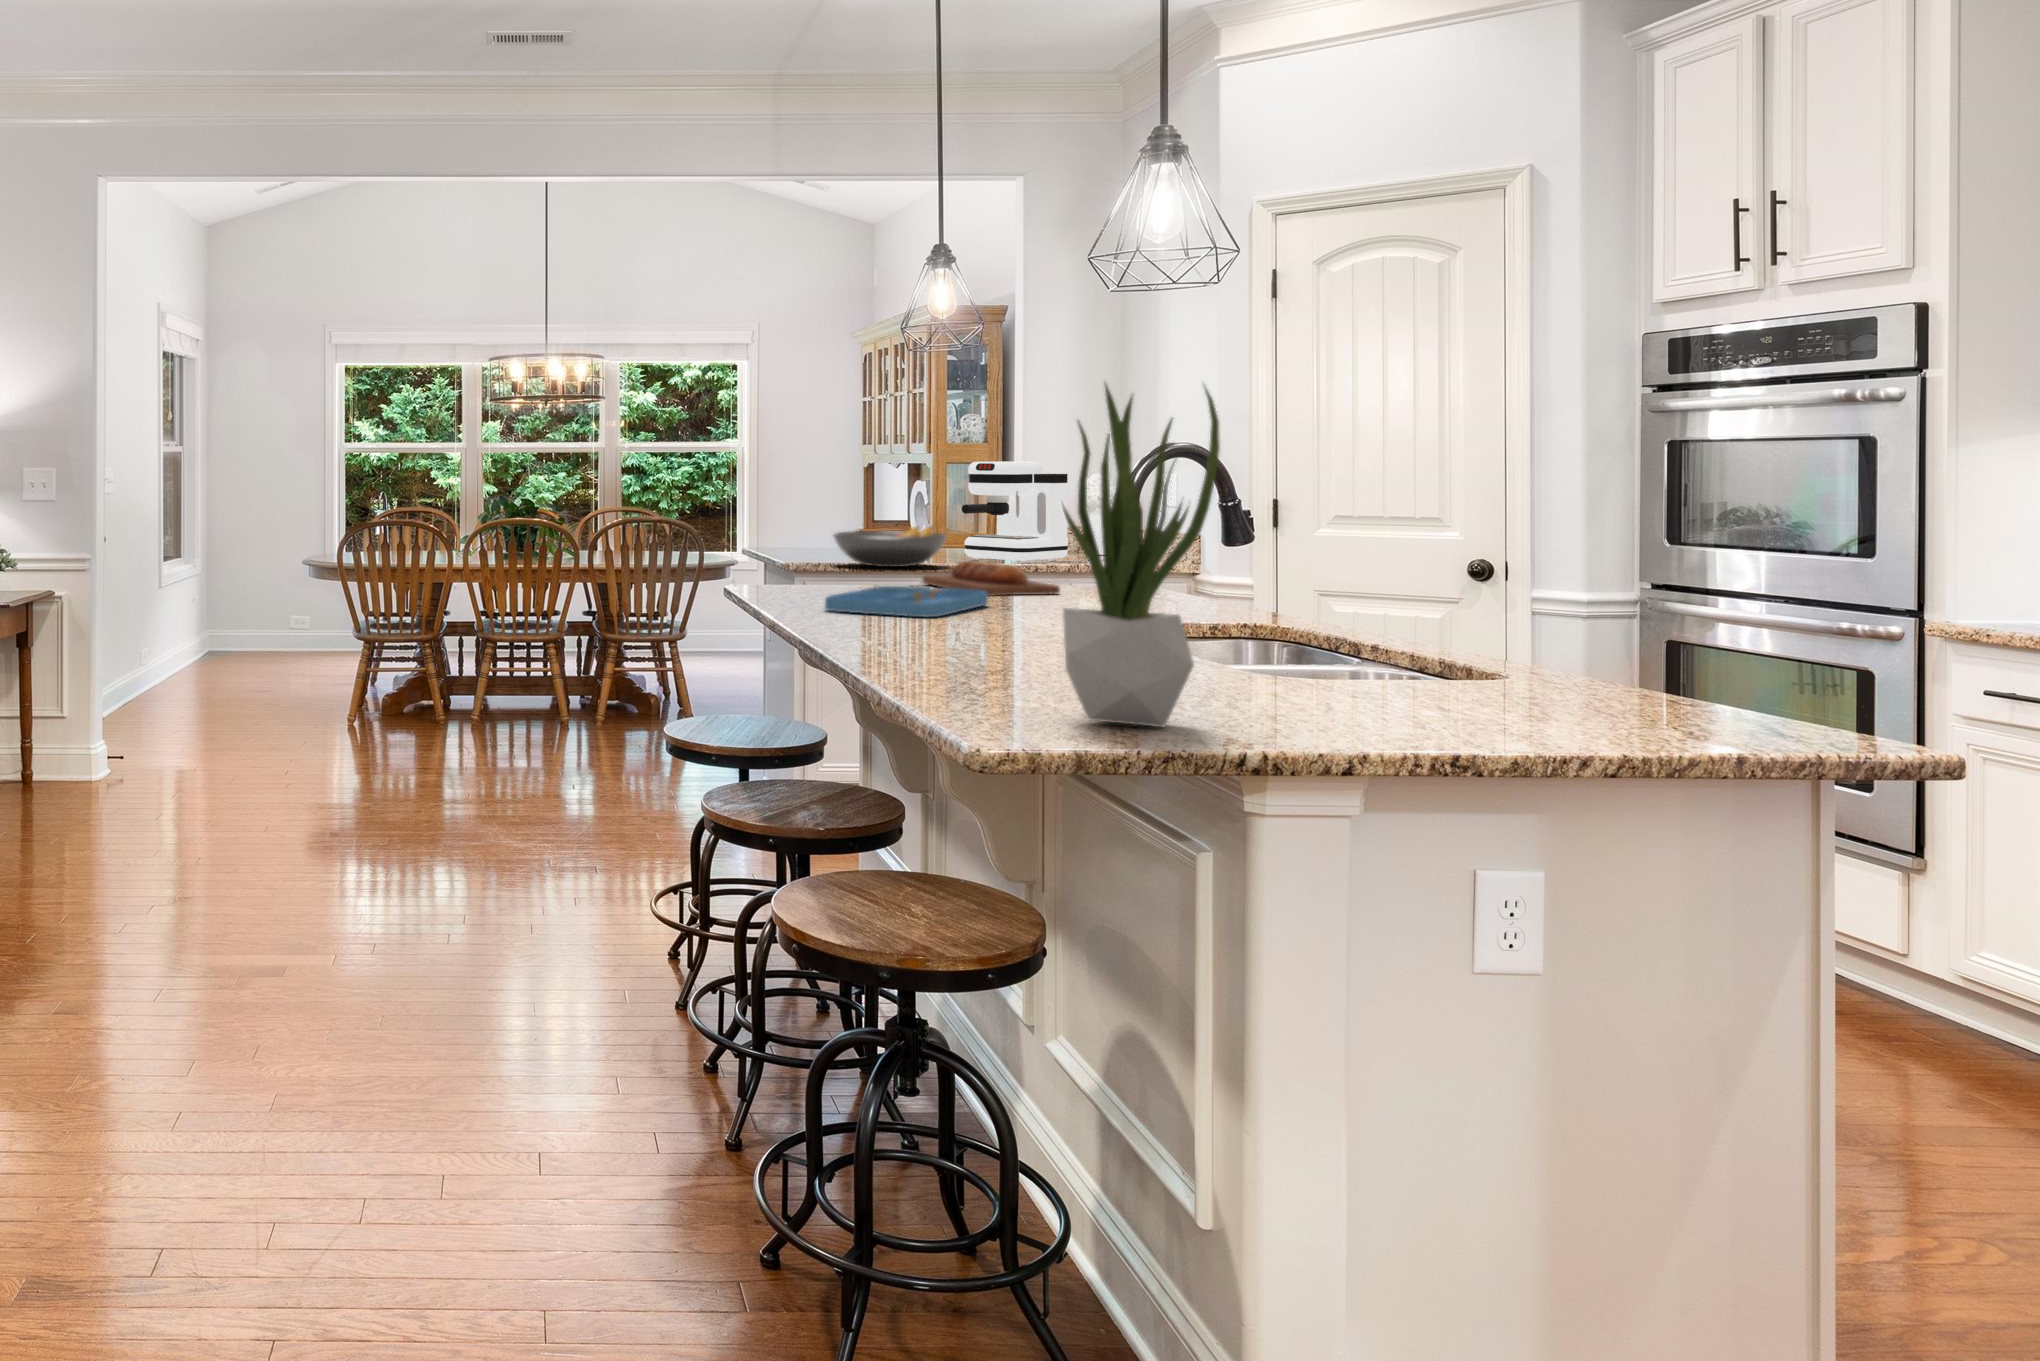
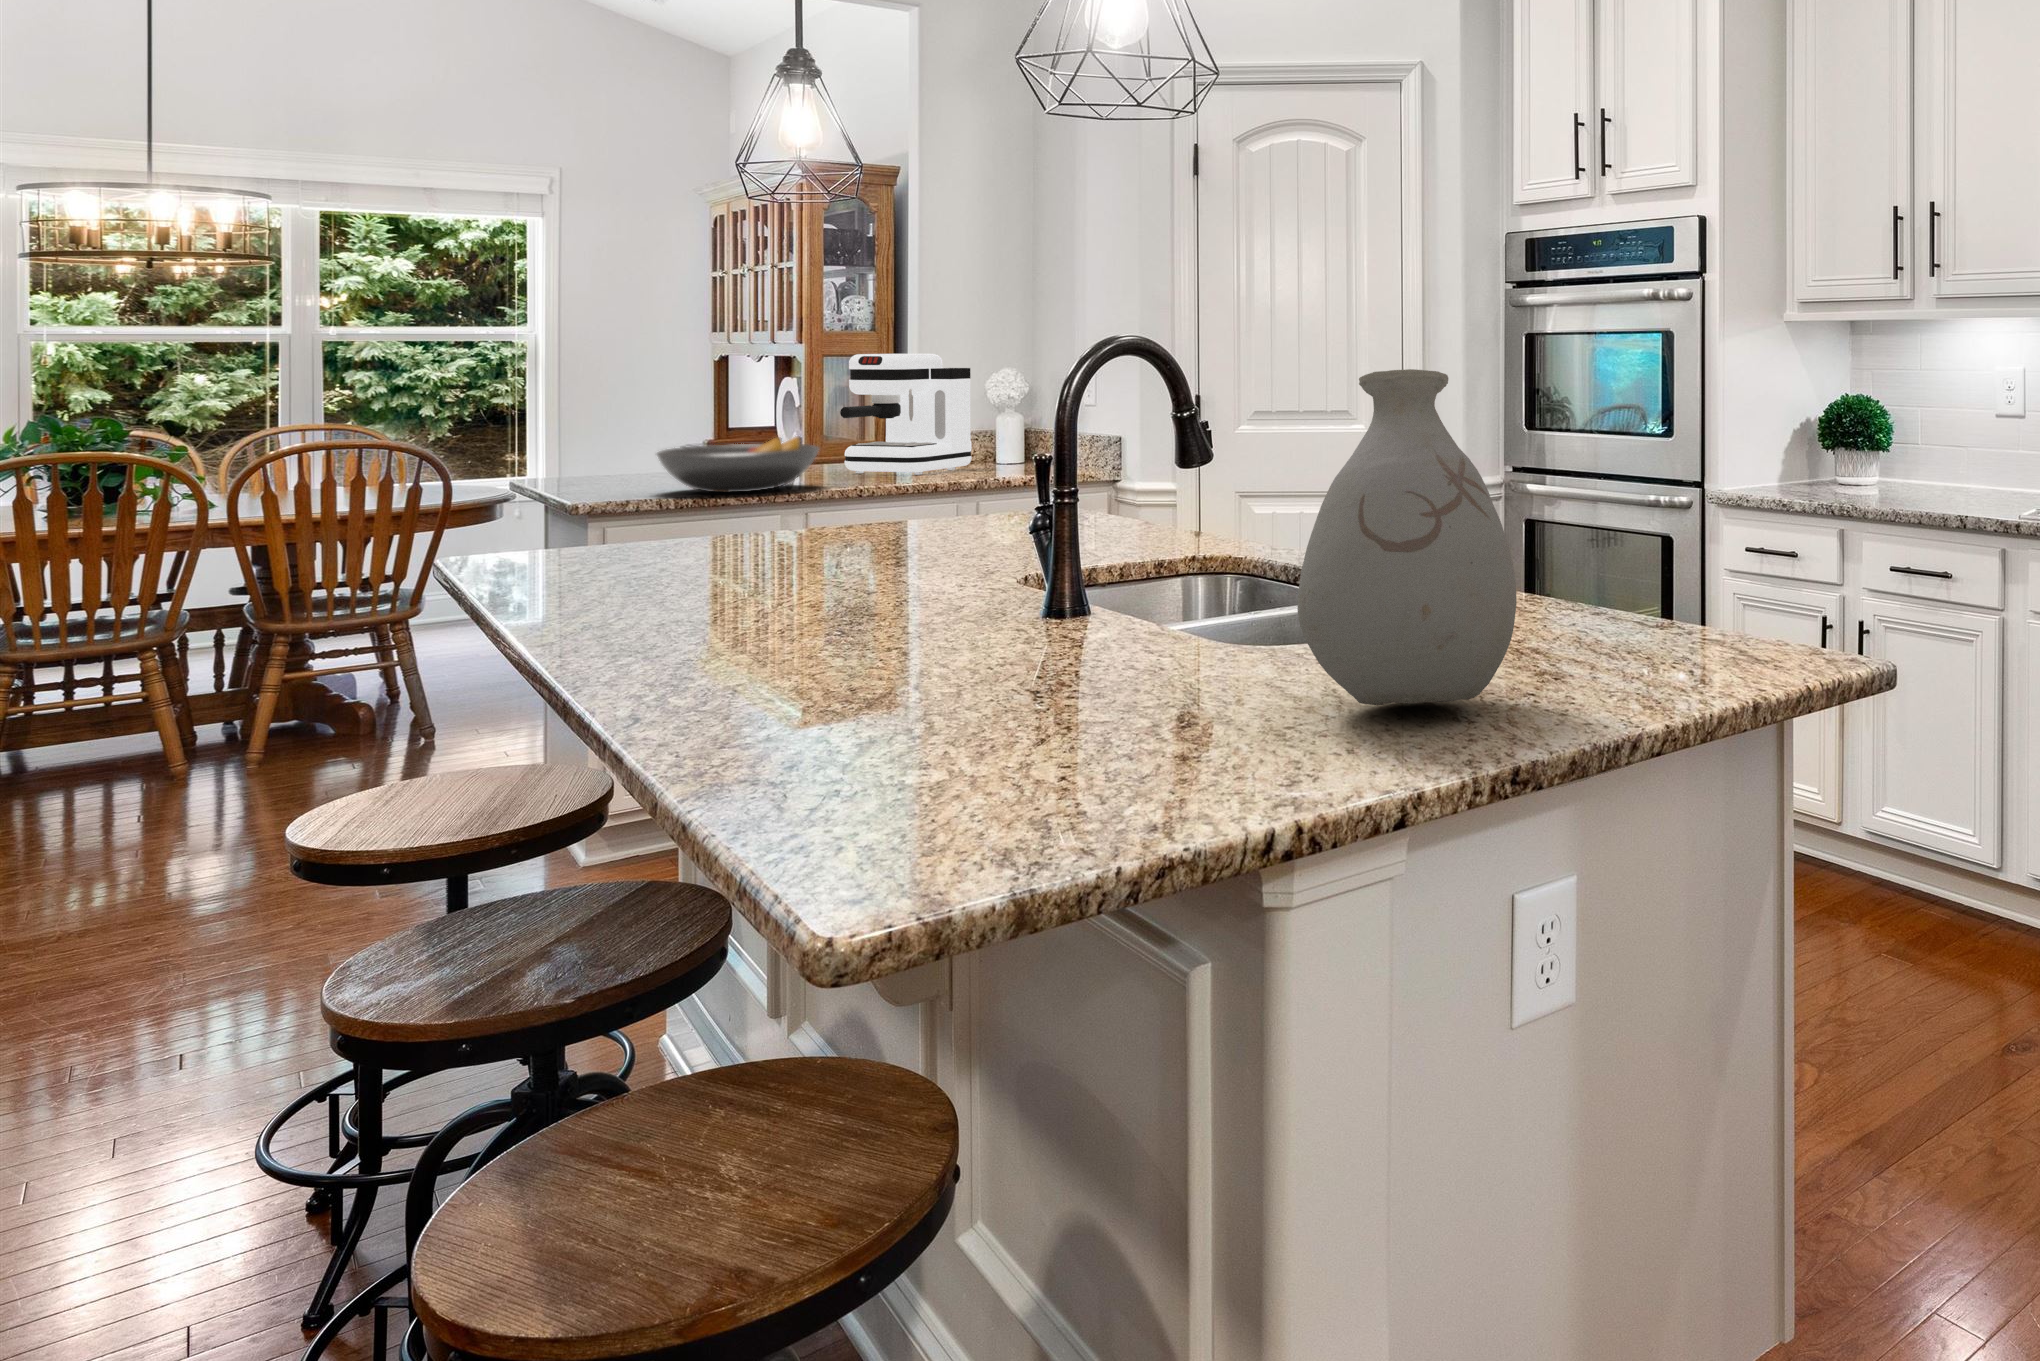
potted plant: present [1061,384,1220,727] -> none [972,227,1217,798]
vase: none [1291,468,1478,719] -> present [1297,369,1517,705]
bread loaf: present [923,561,1060,596] -> none [780,484,964,531]
tray: present [825,586,988,617] -> none [610,529,868,582]

